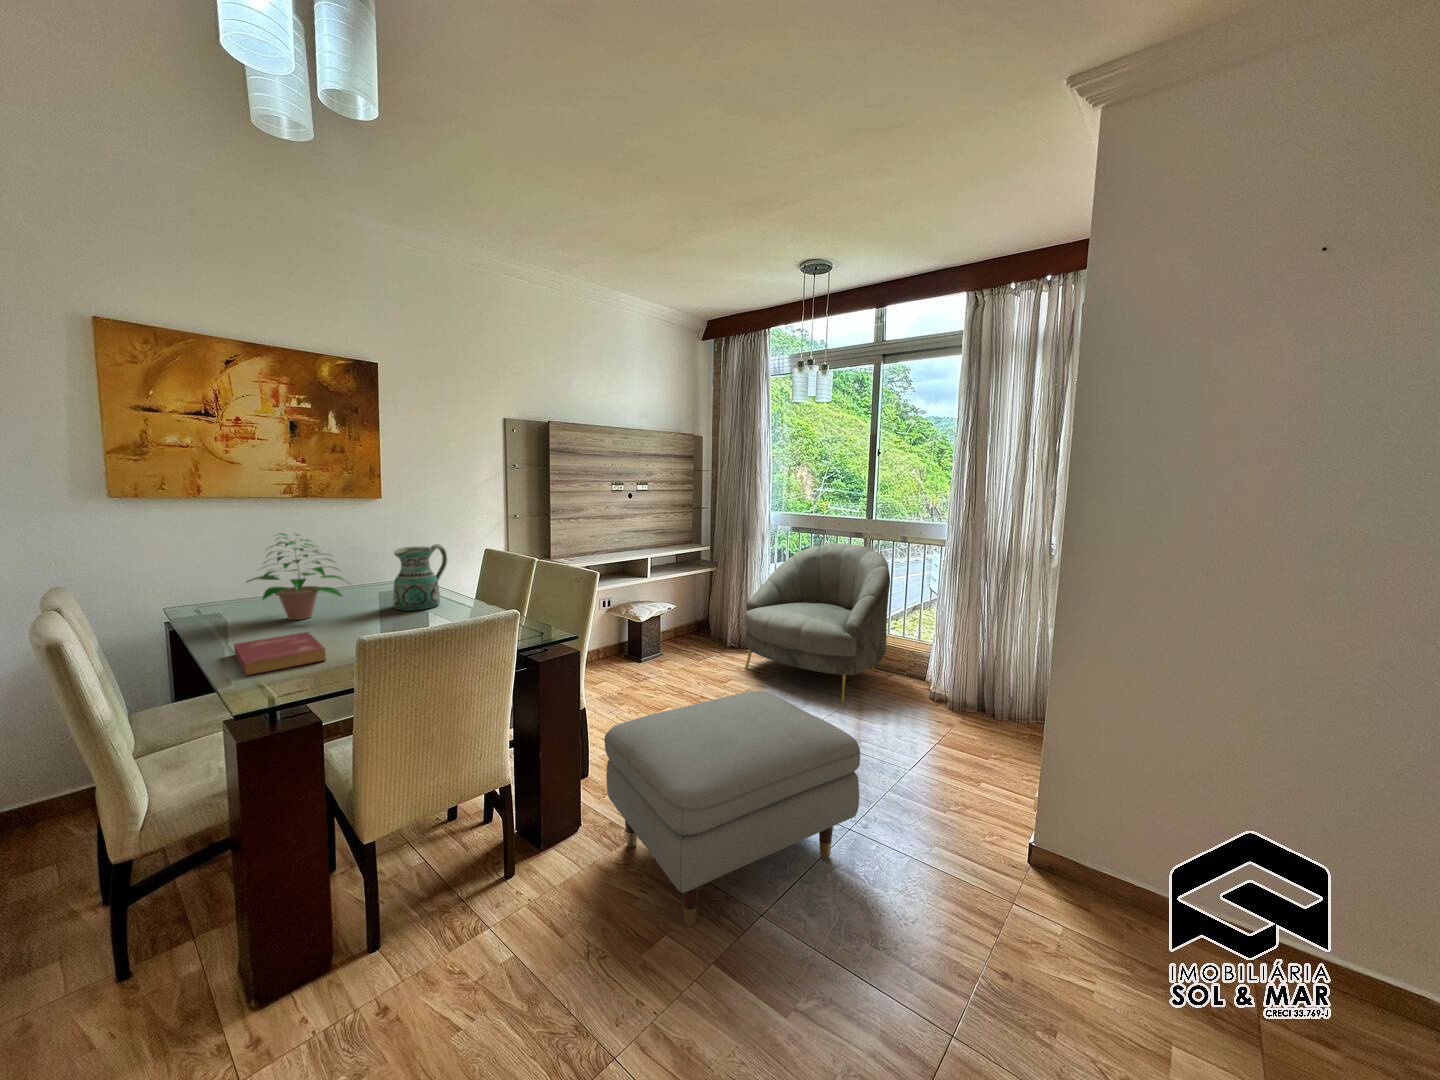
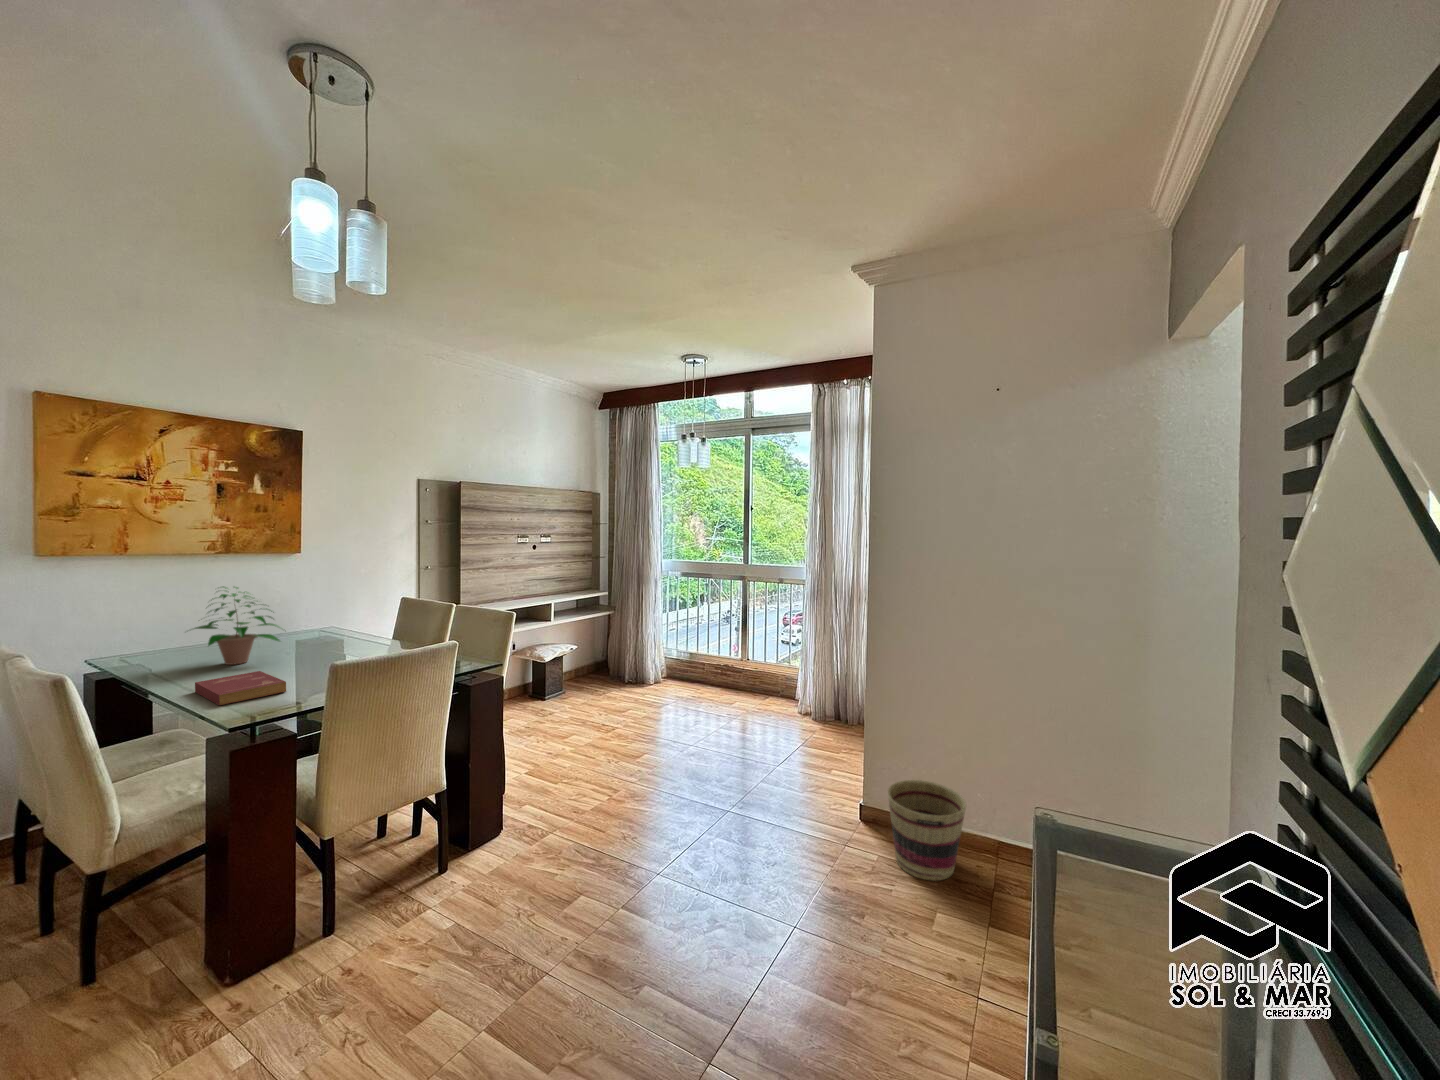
armchair: present [744,543,890,702] -> none [641,586,765,722]
ceramic pitcher: present [393,544,447,611] -> none [324,594,374,653]
ottoman: present [604,691,860,926] -> none [525,707,731,888]
basket: none [1089,826,1225,983] -> present [888,780,966,881]

